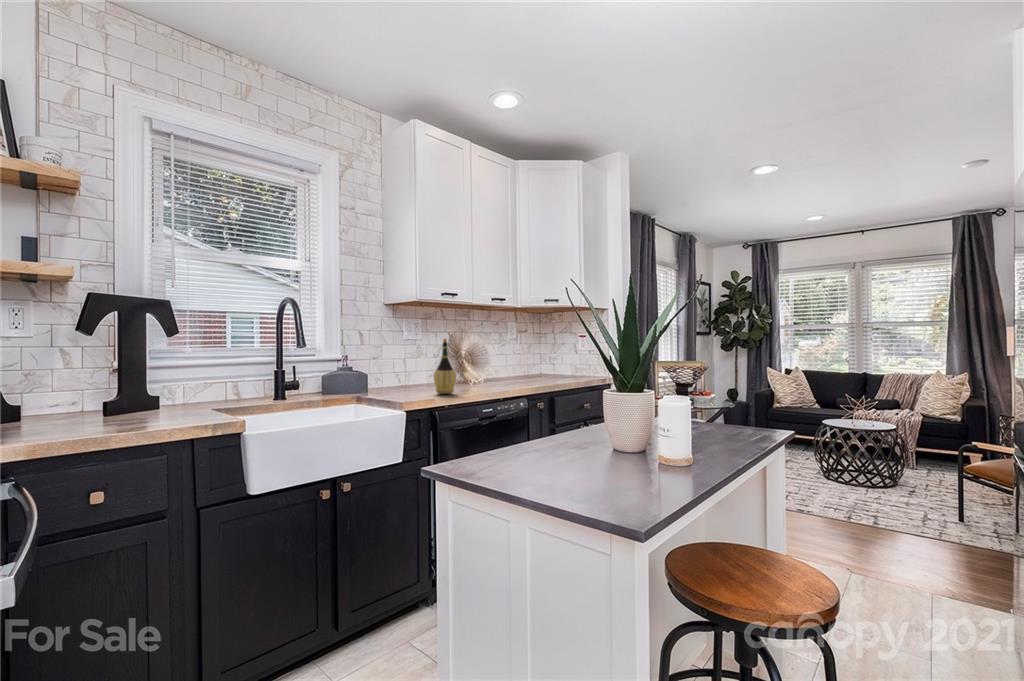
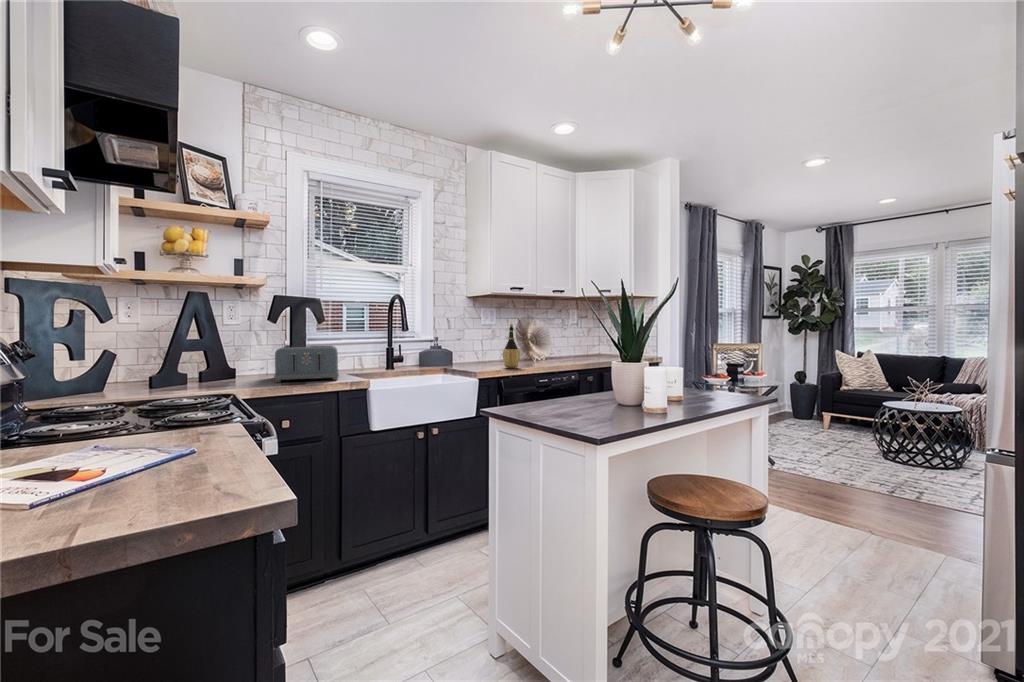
toaster: none [82,368,199,427] -> present [274,346,339,382]

